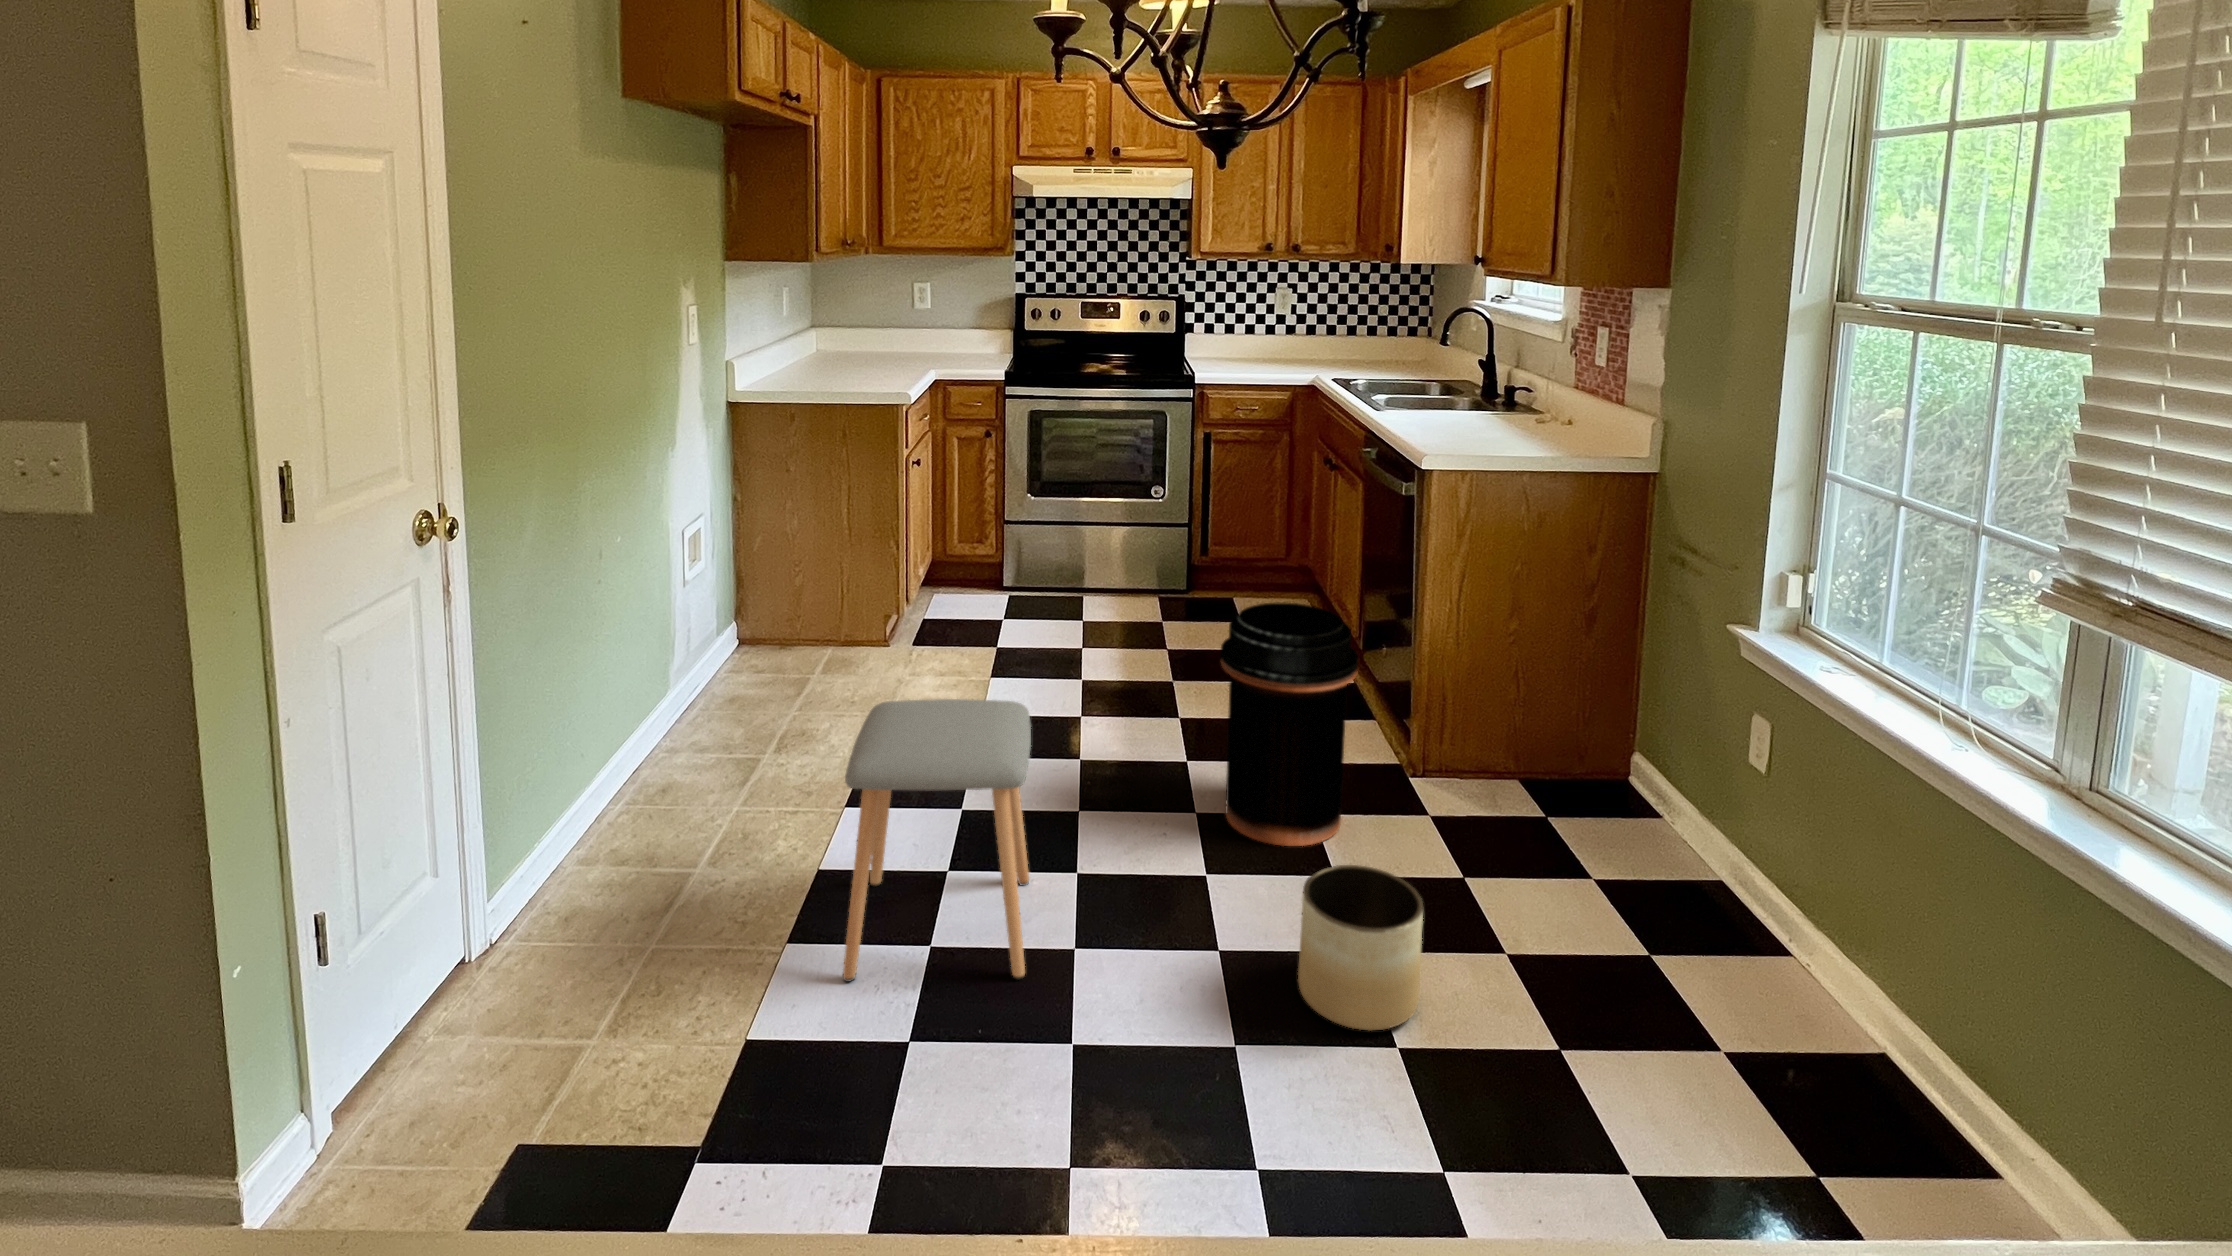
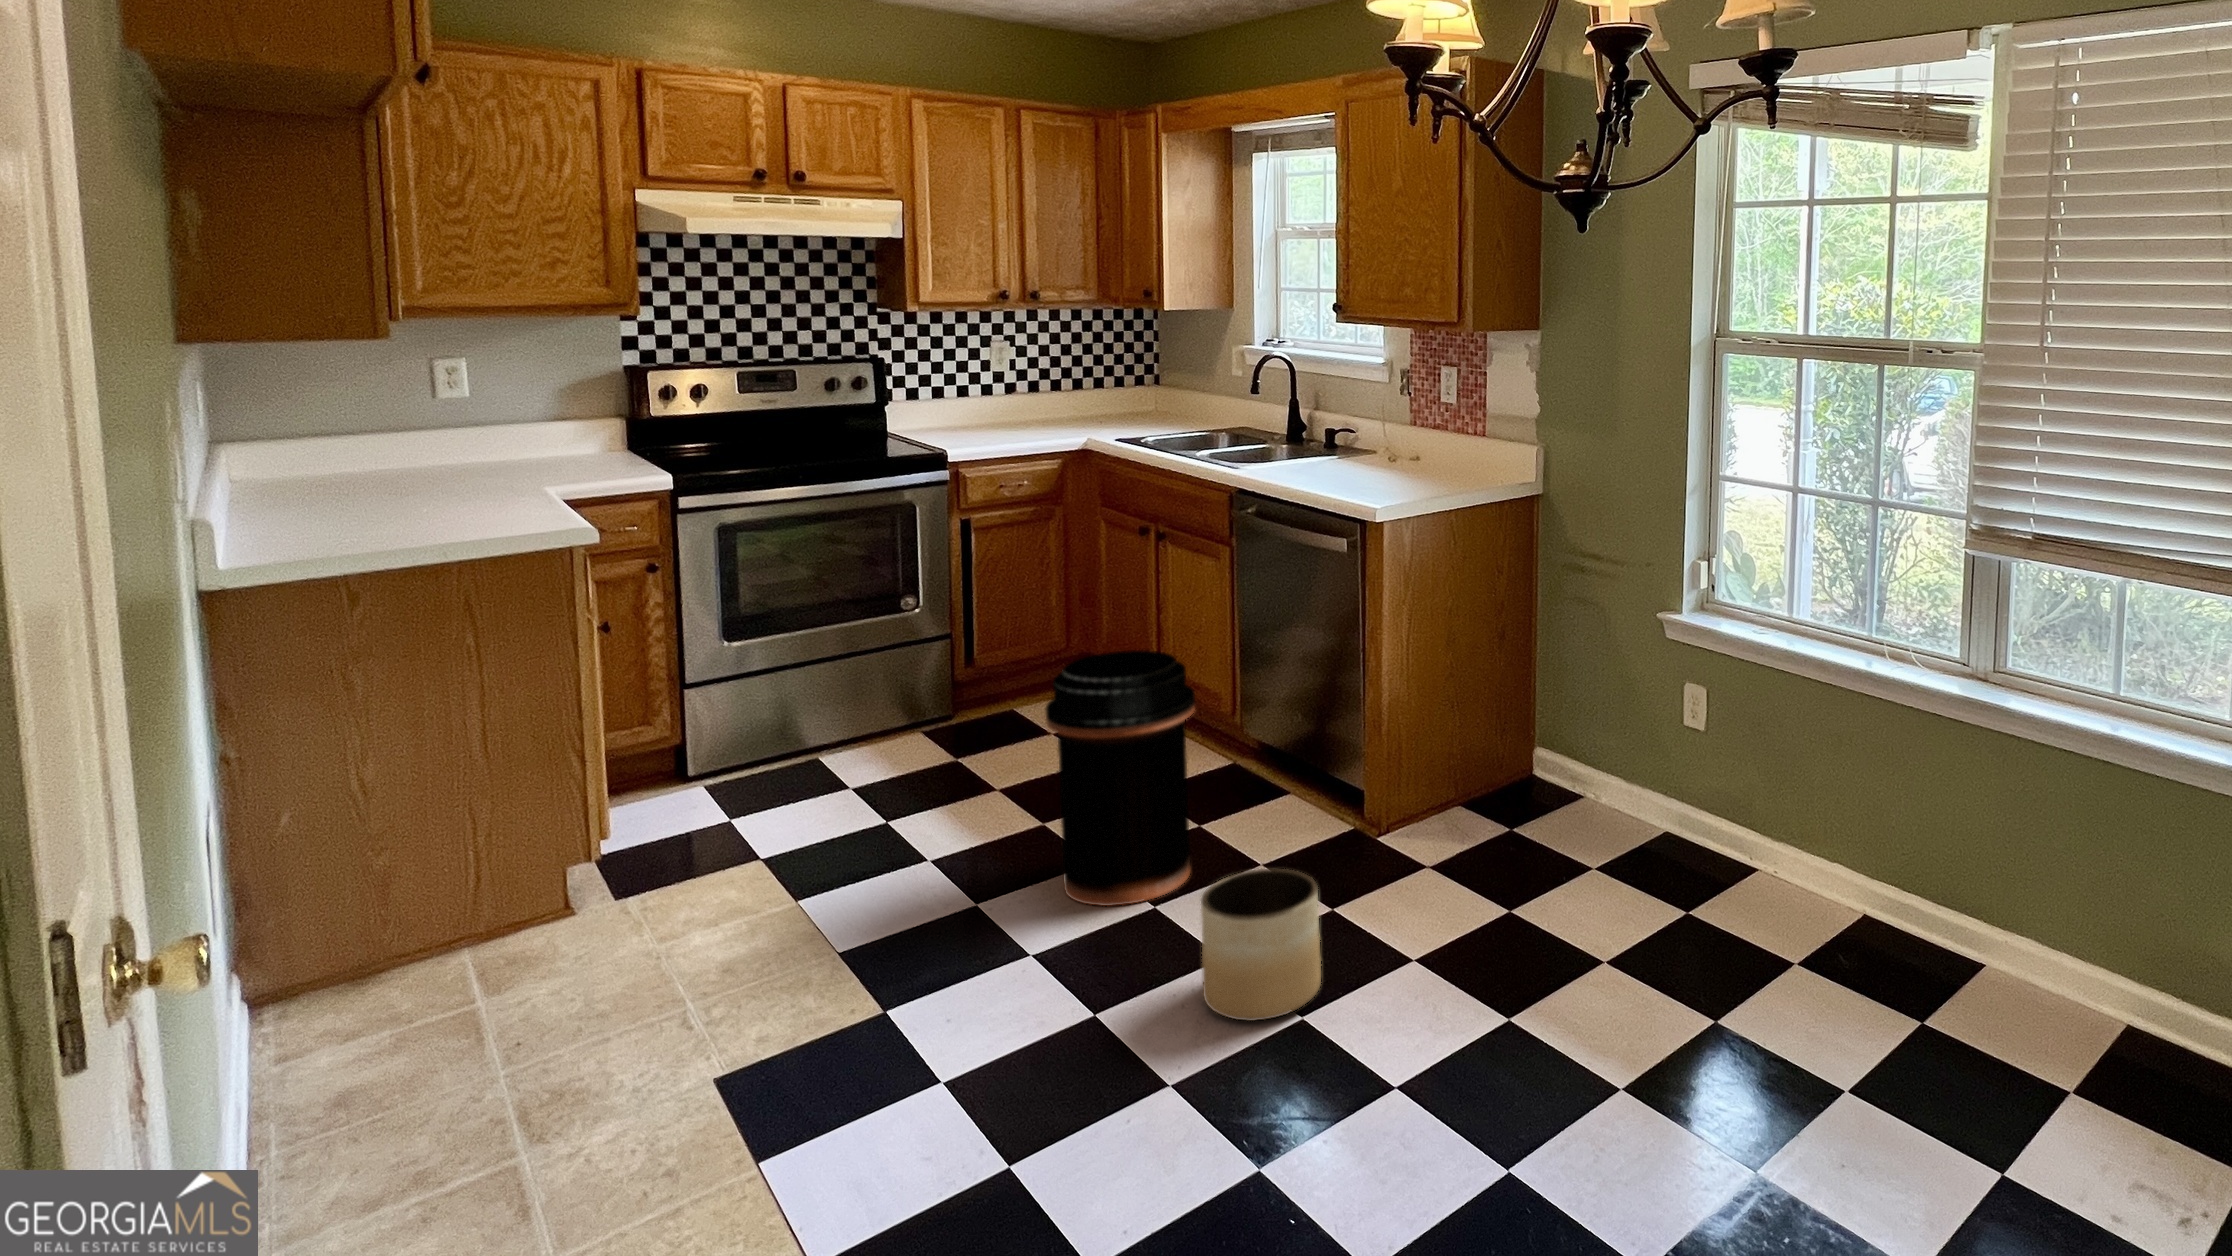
stool: present [843,699,1031,982] -> none [627,808,901,1192]

